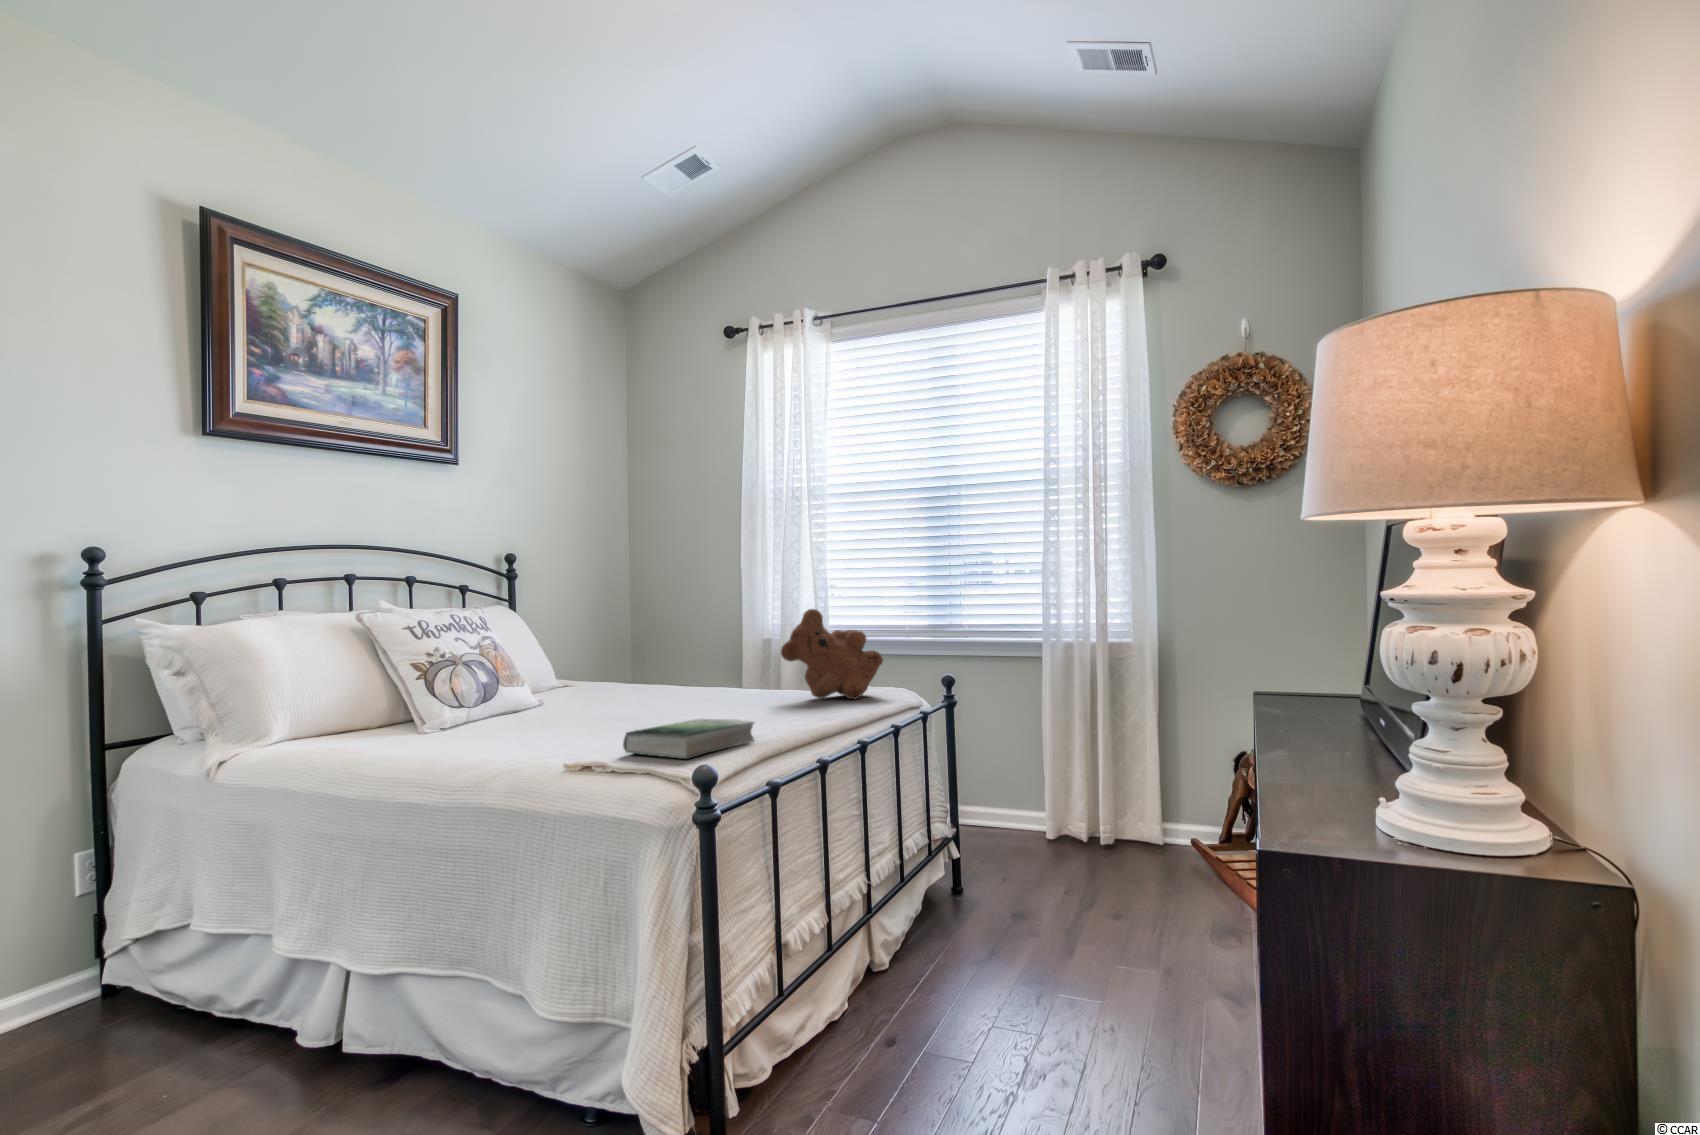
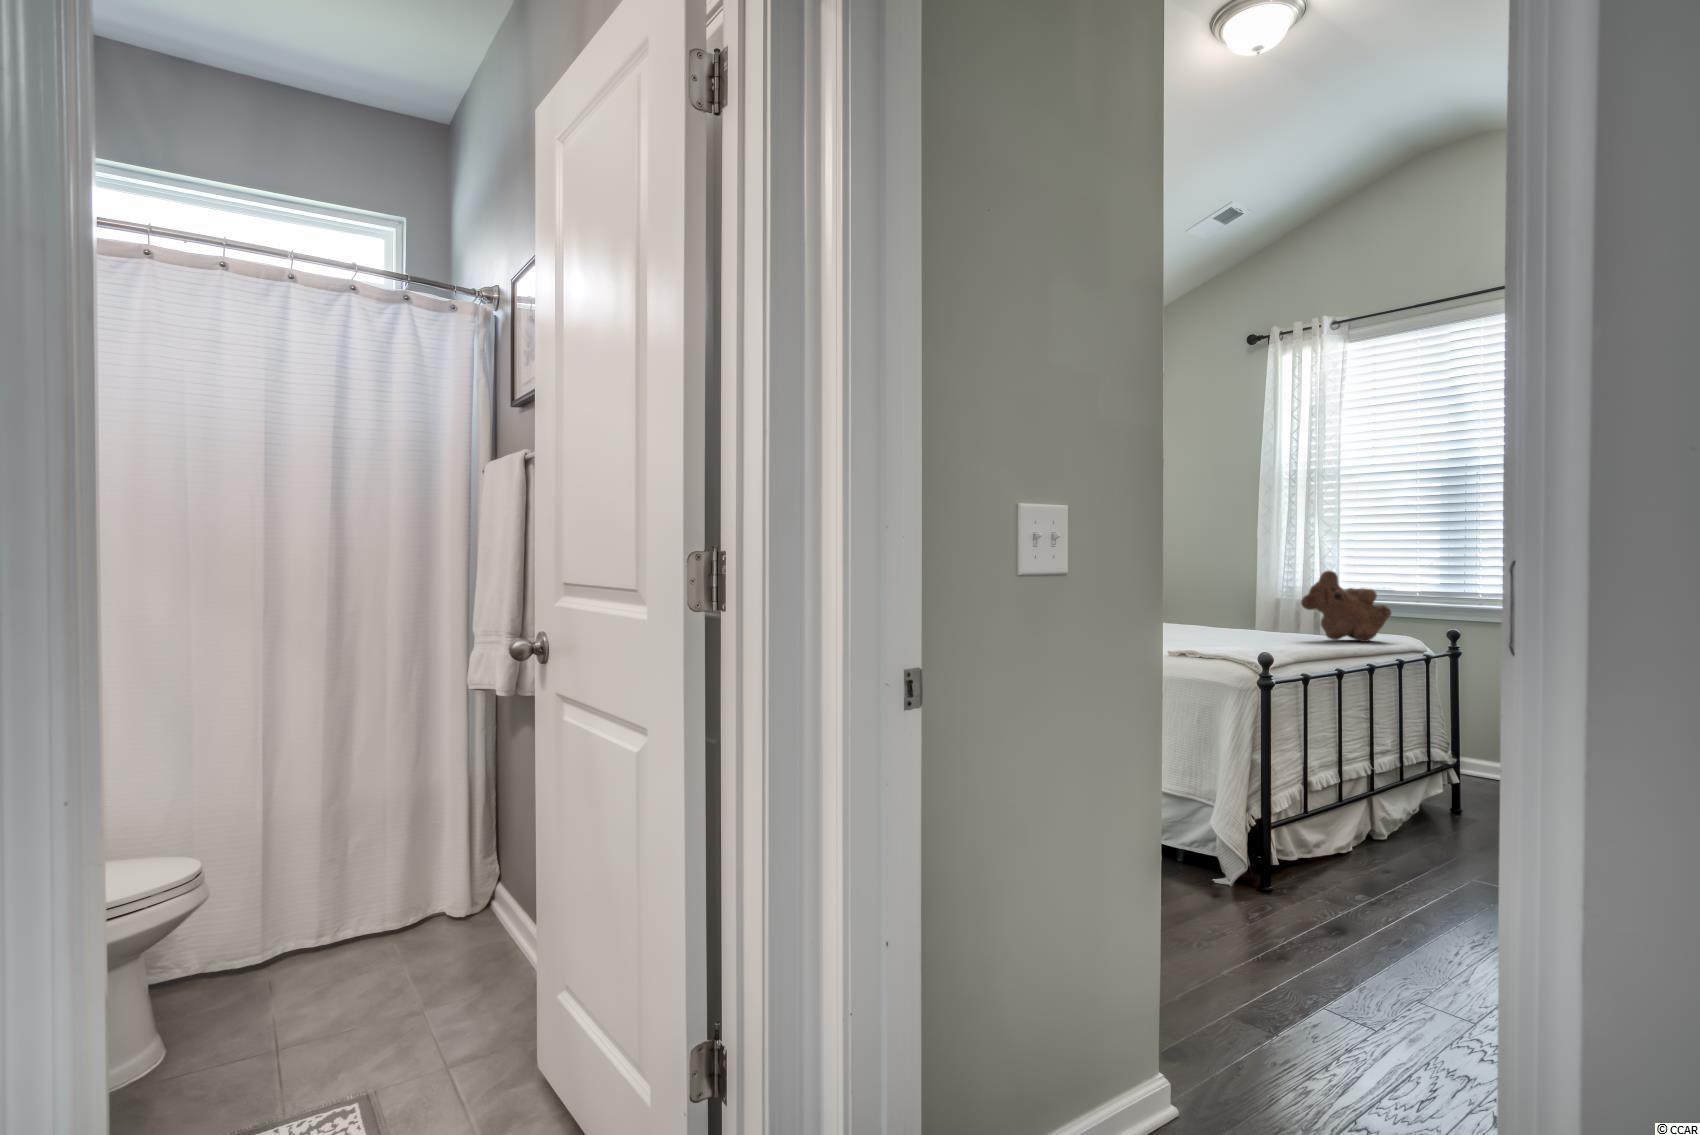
book: present [623,718,754,759] -> none [1200,637,1290,656]

